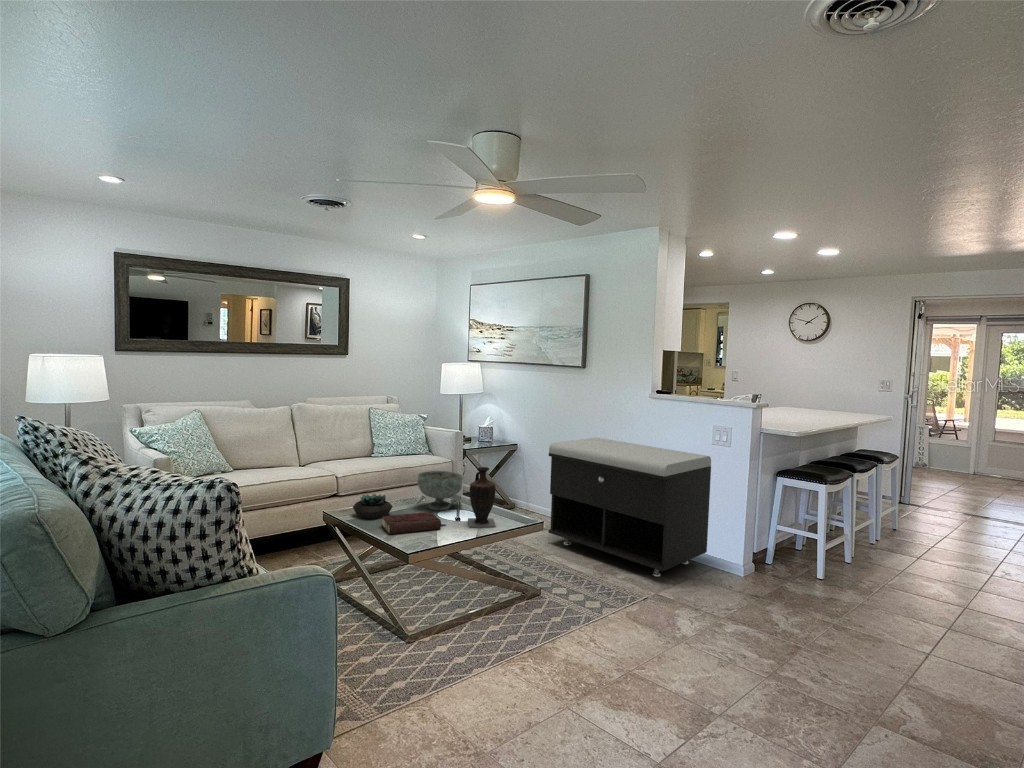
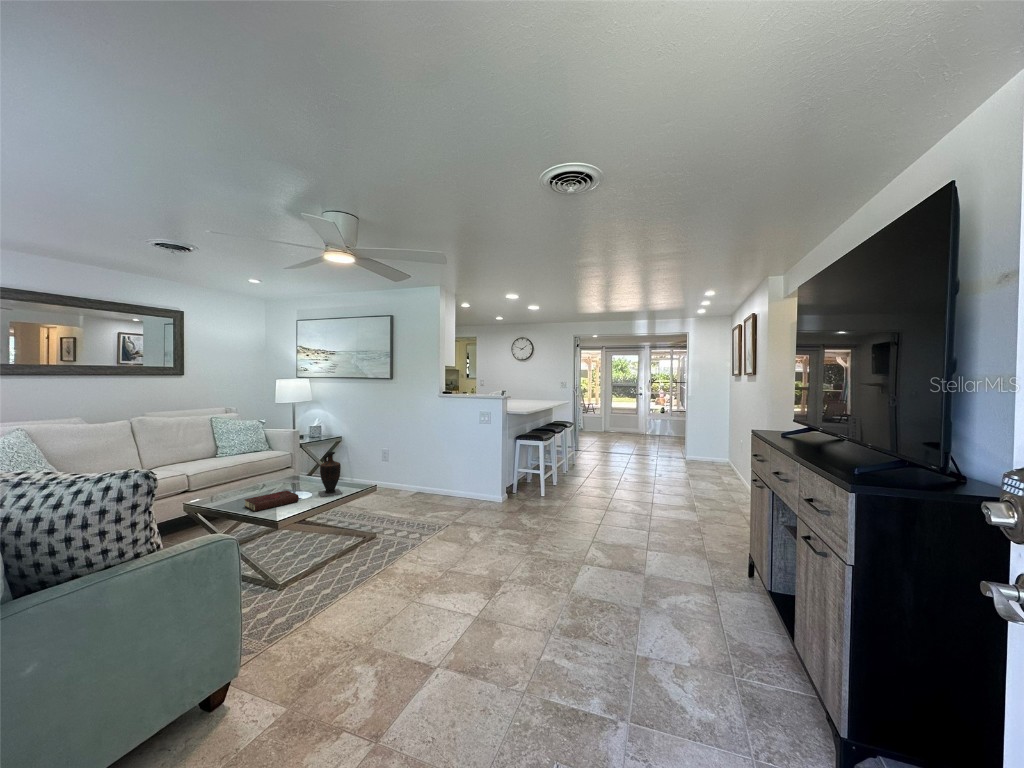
storage bench: present [548,438,711,577] -> none [372,427,480,512]
decorative bowl: present [418,471,463,510] -> none [271,460,310,490]
succulent plant: present [353,494,392,519] -> none [213,483,251,504]

